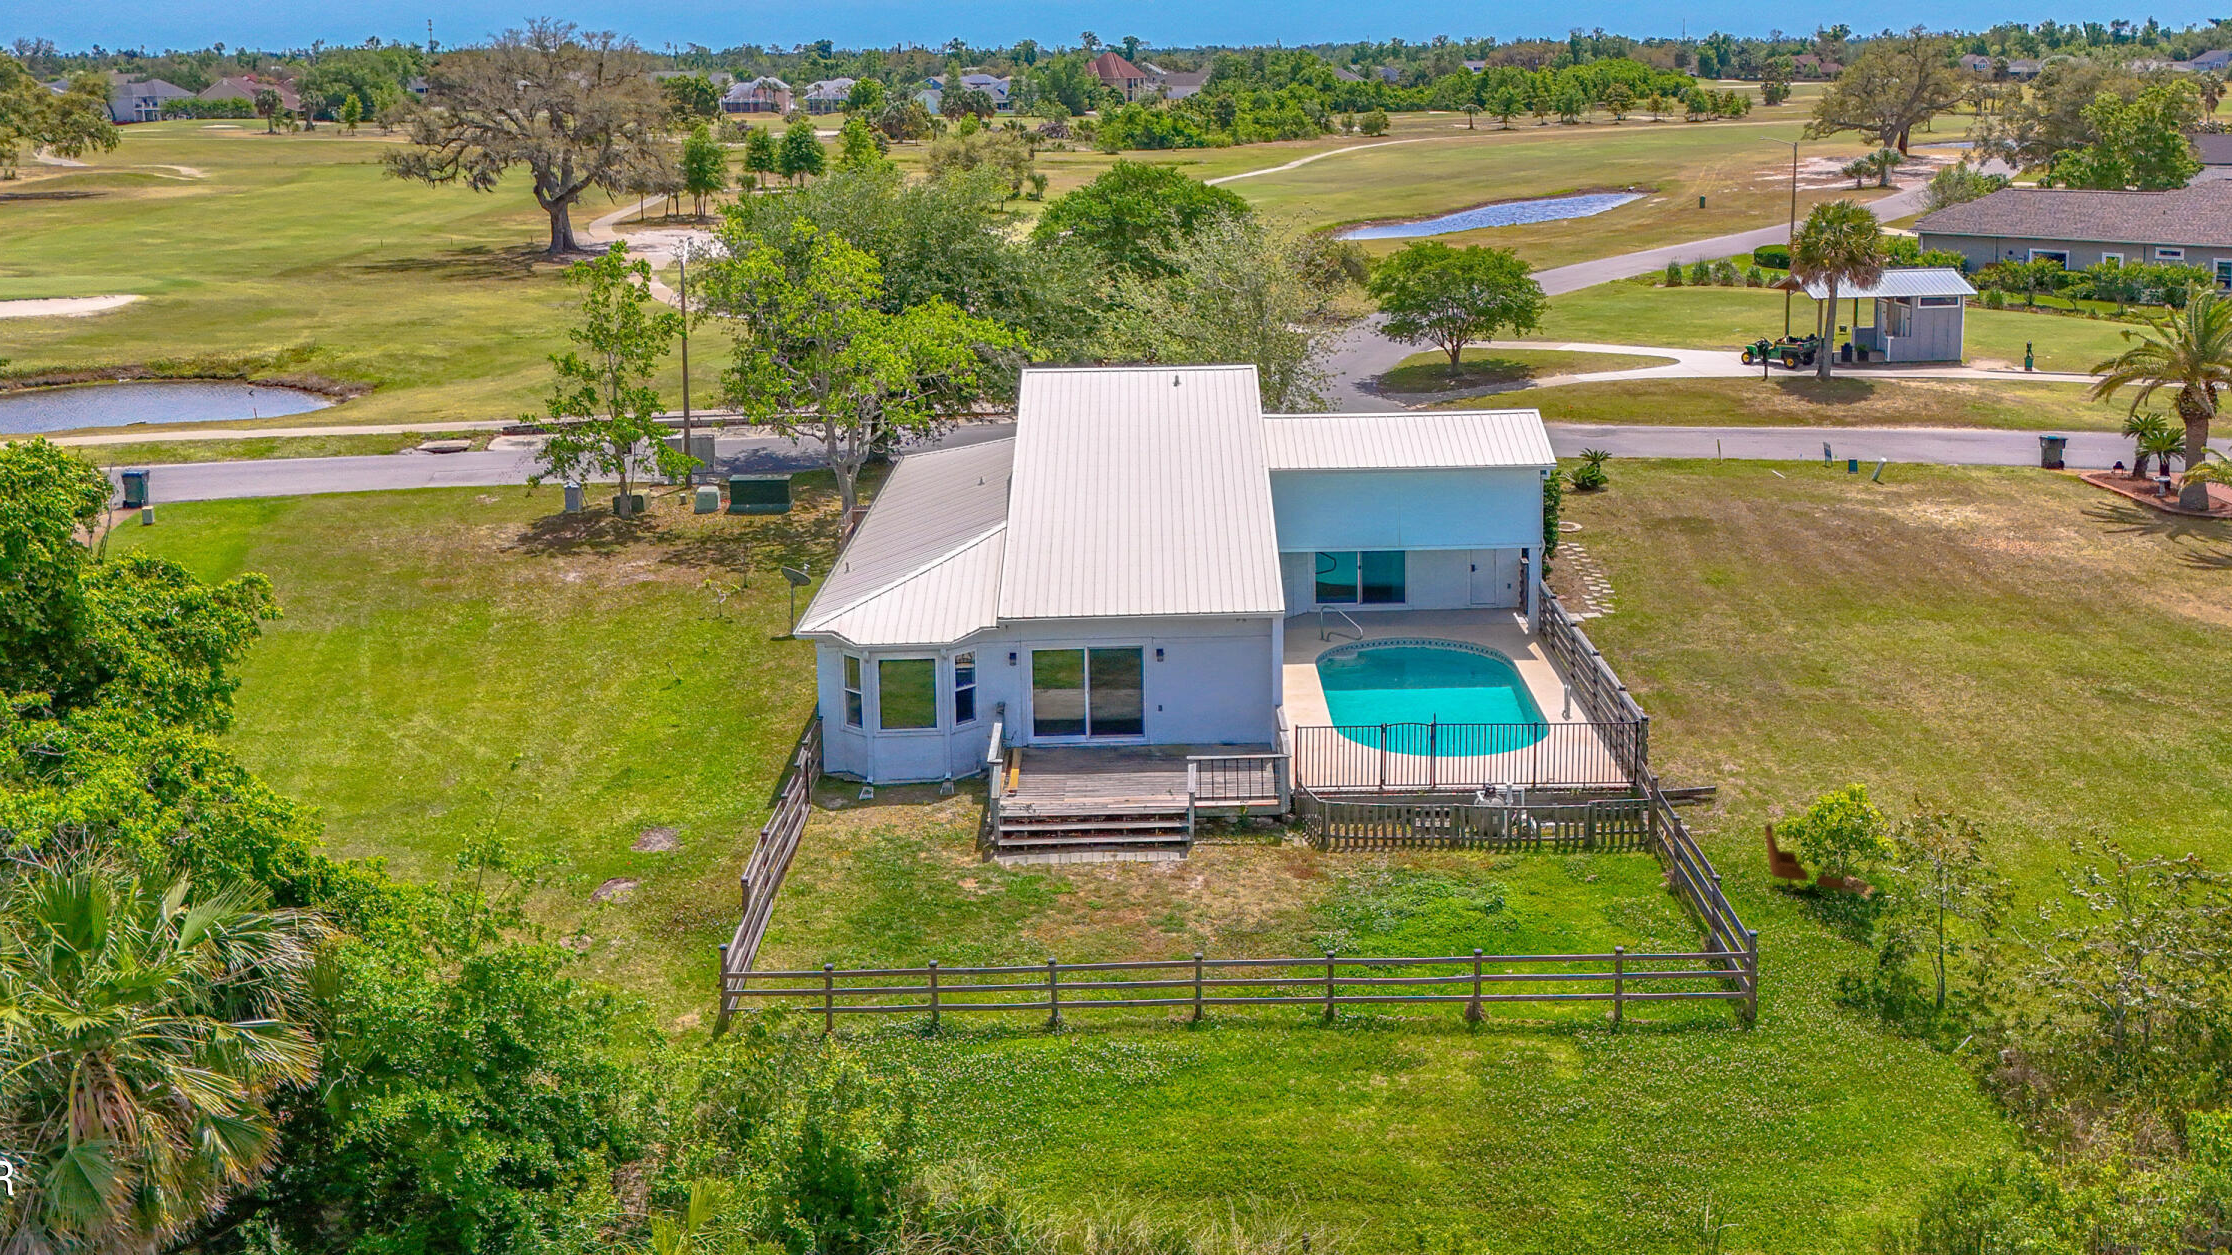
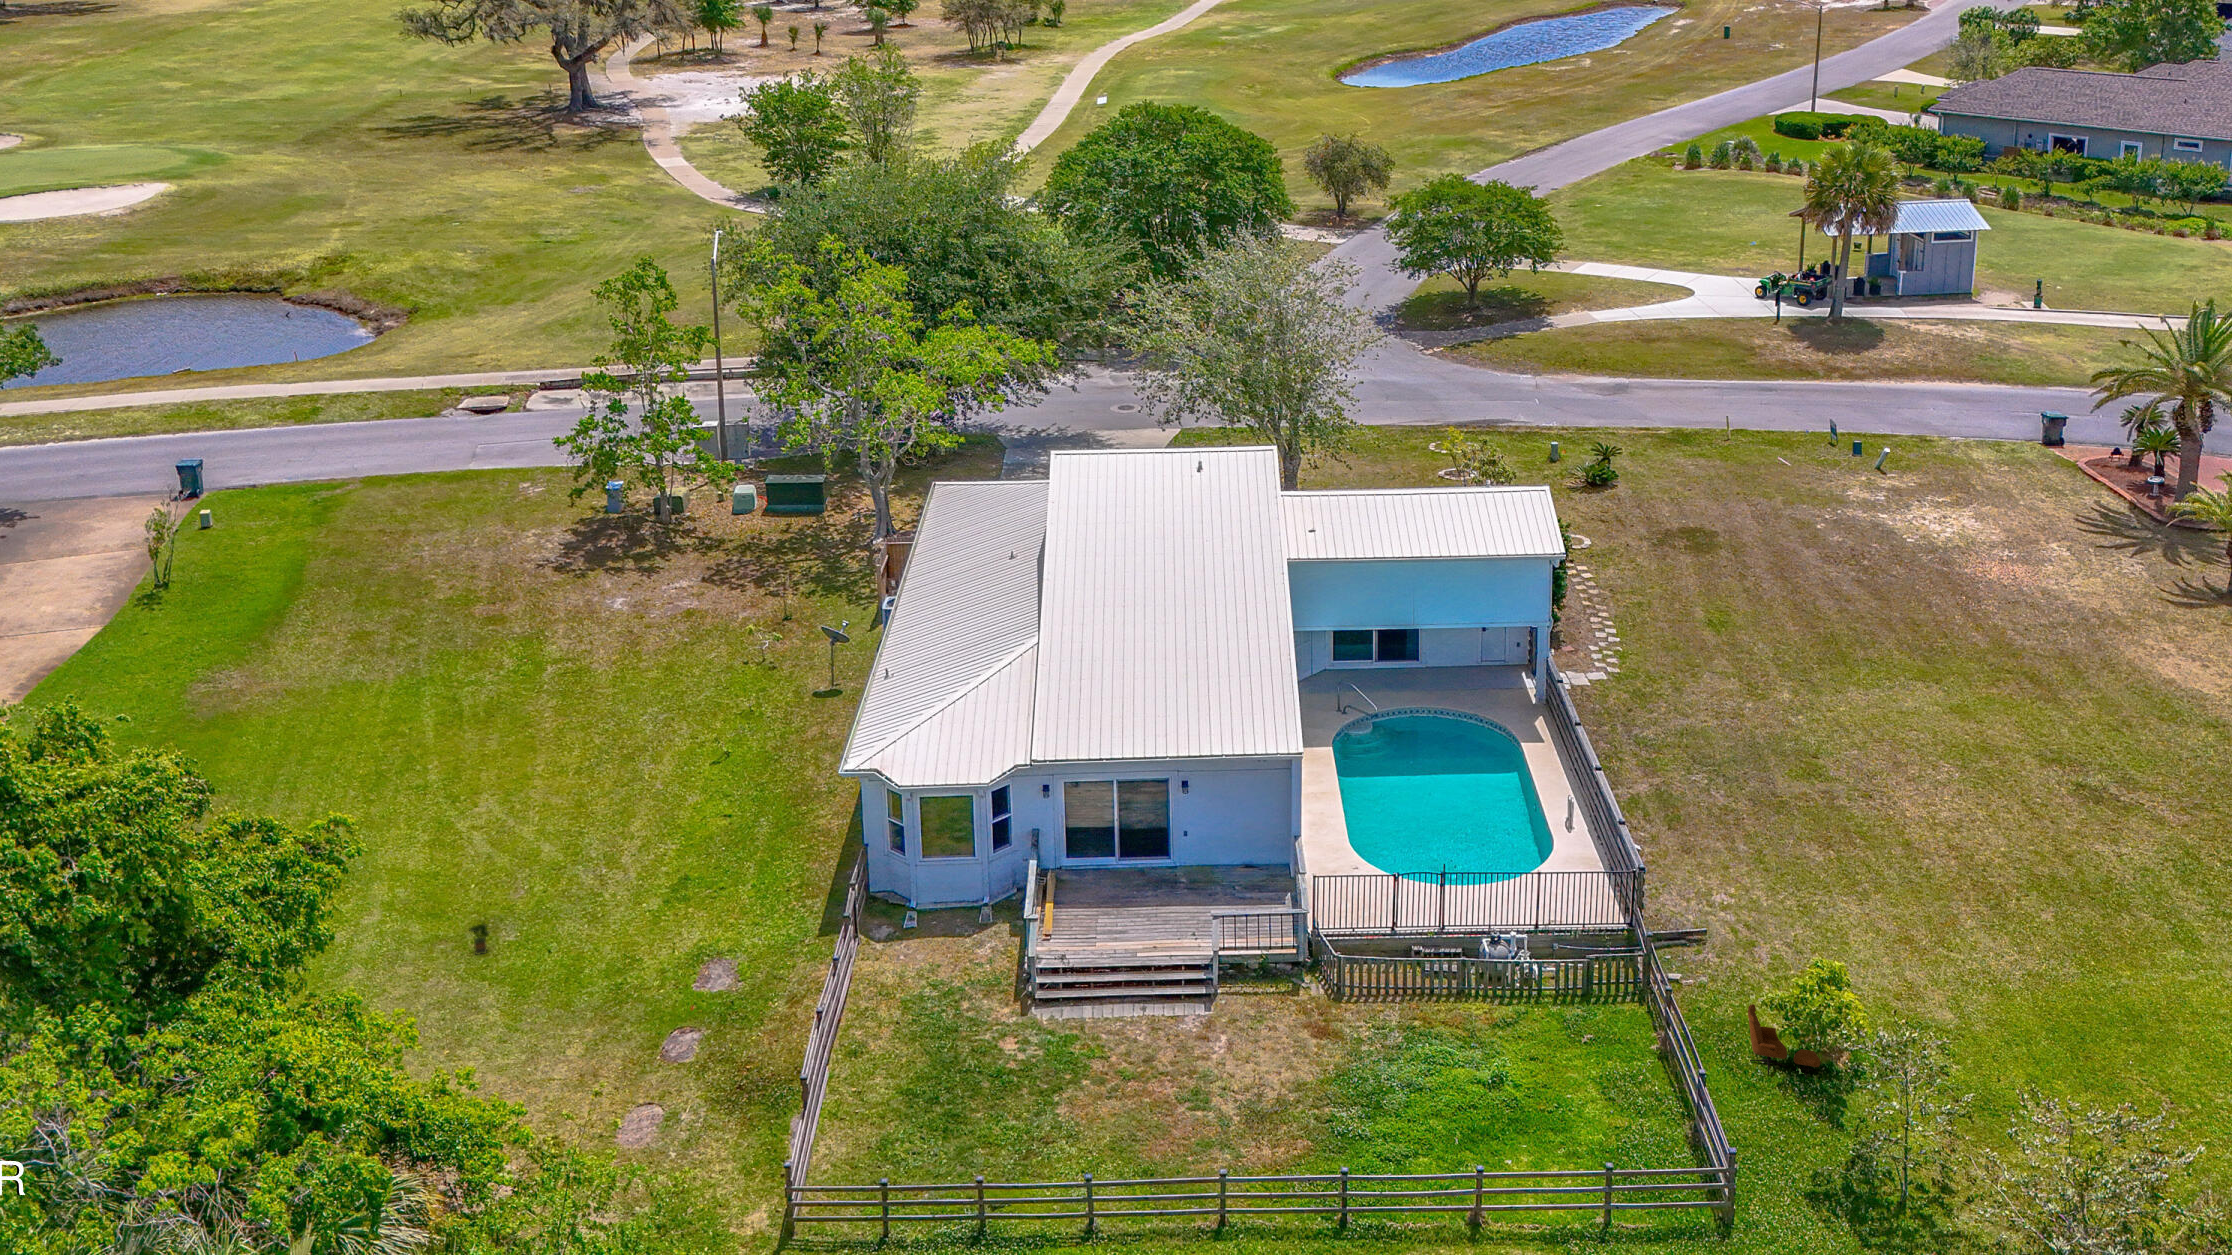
potted tree: none [392,787,416,821] -> present [469,924,490,954]

